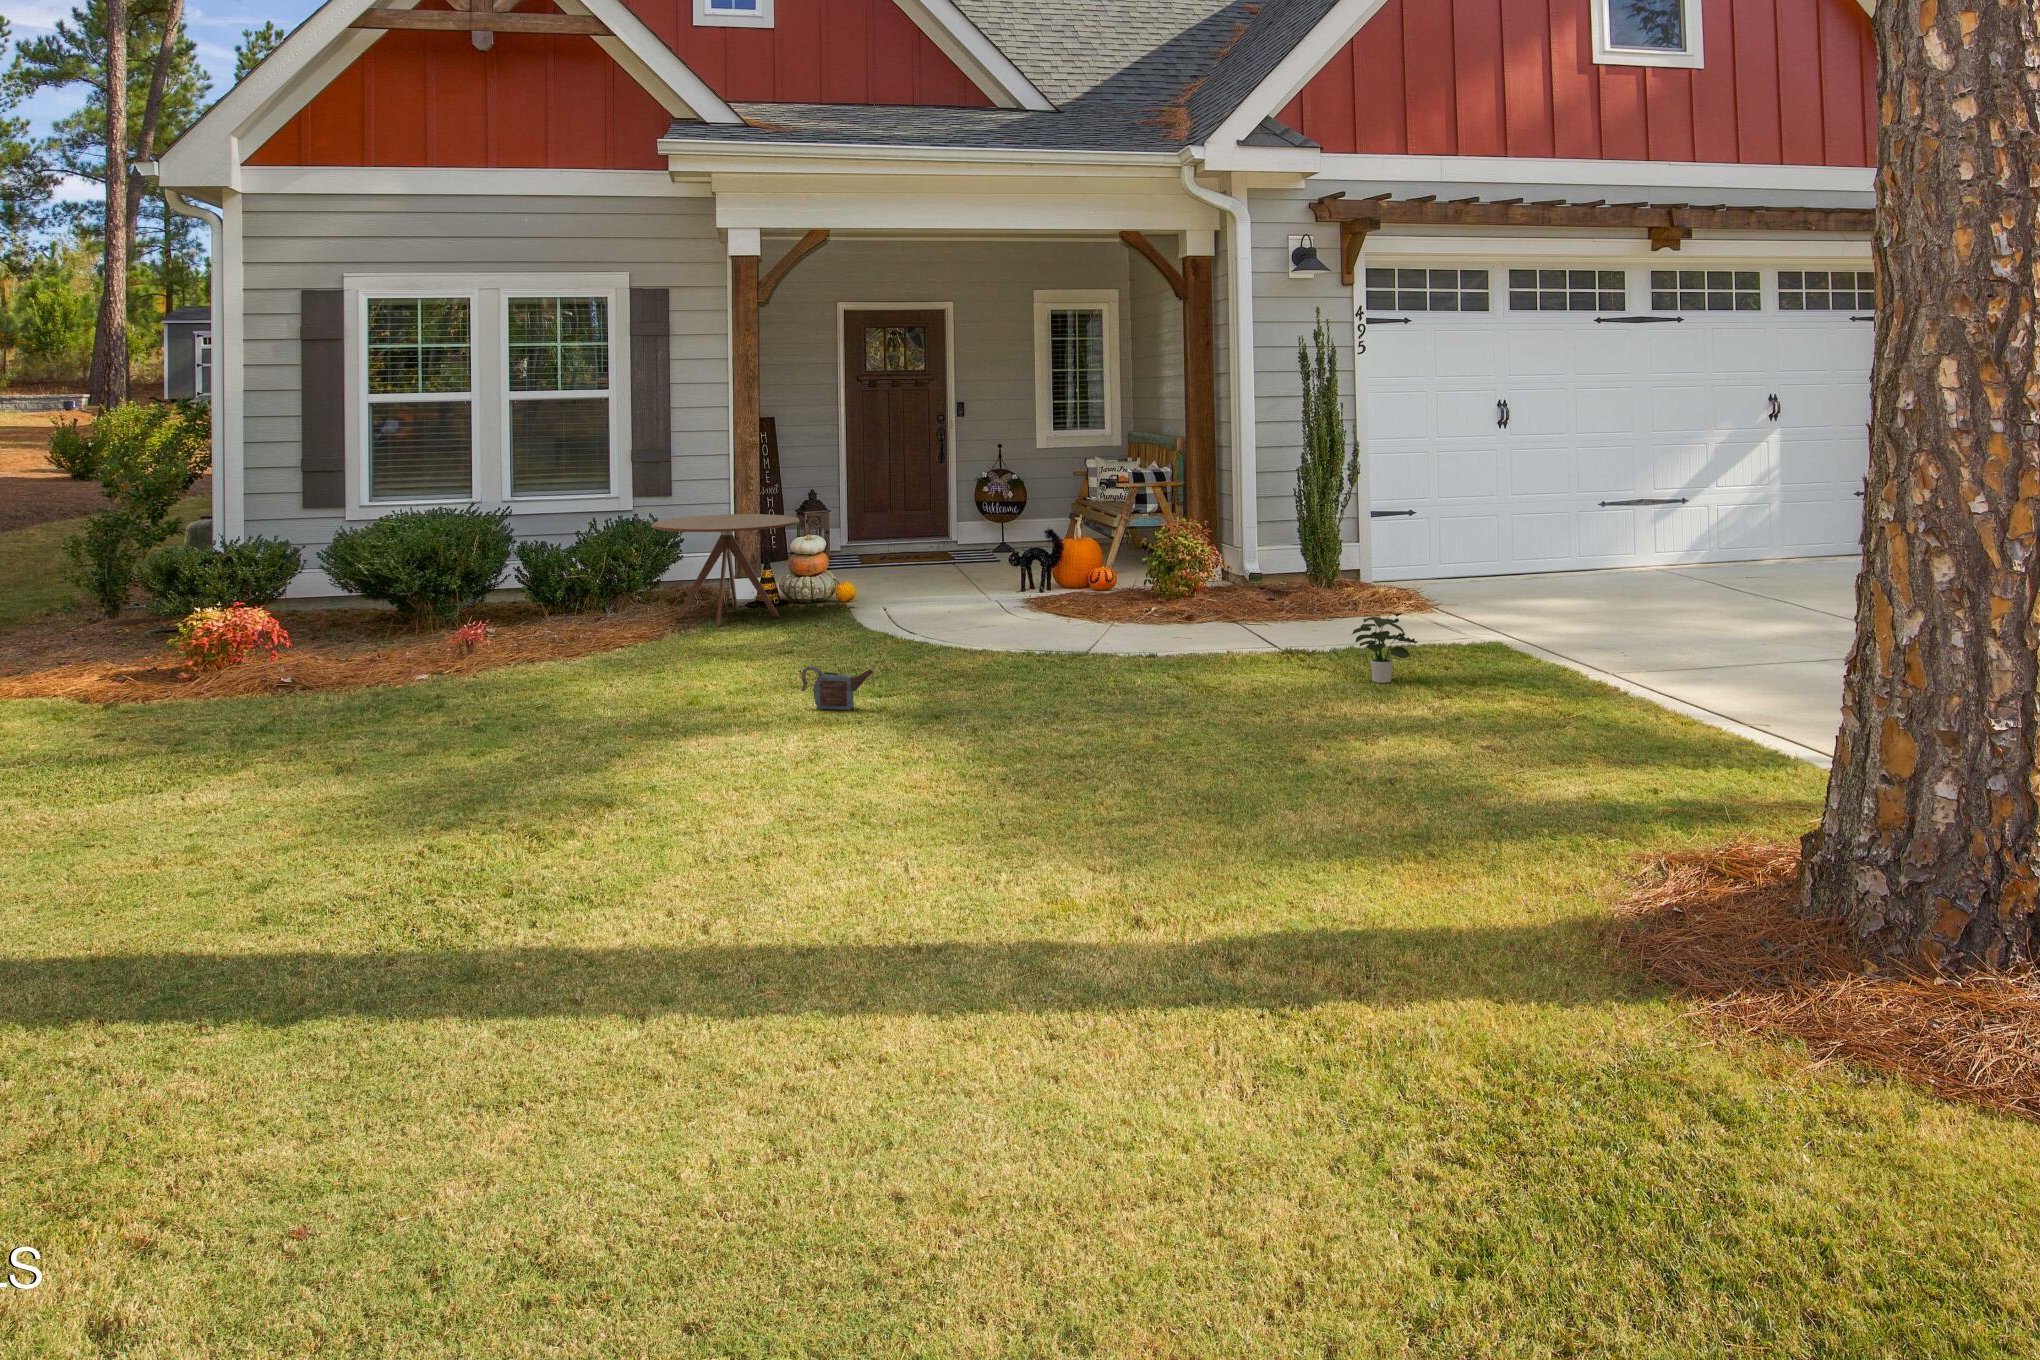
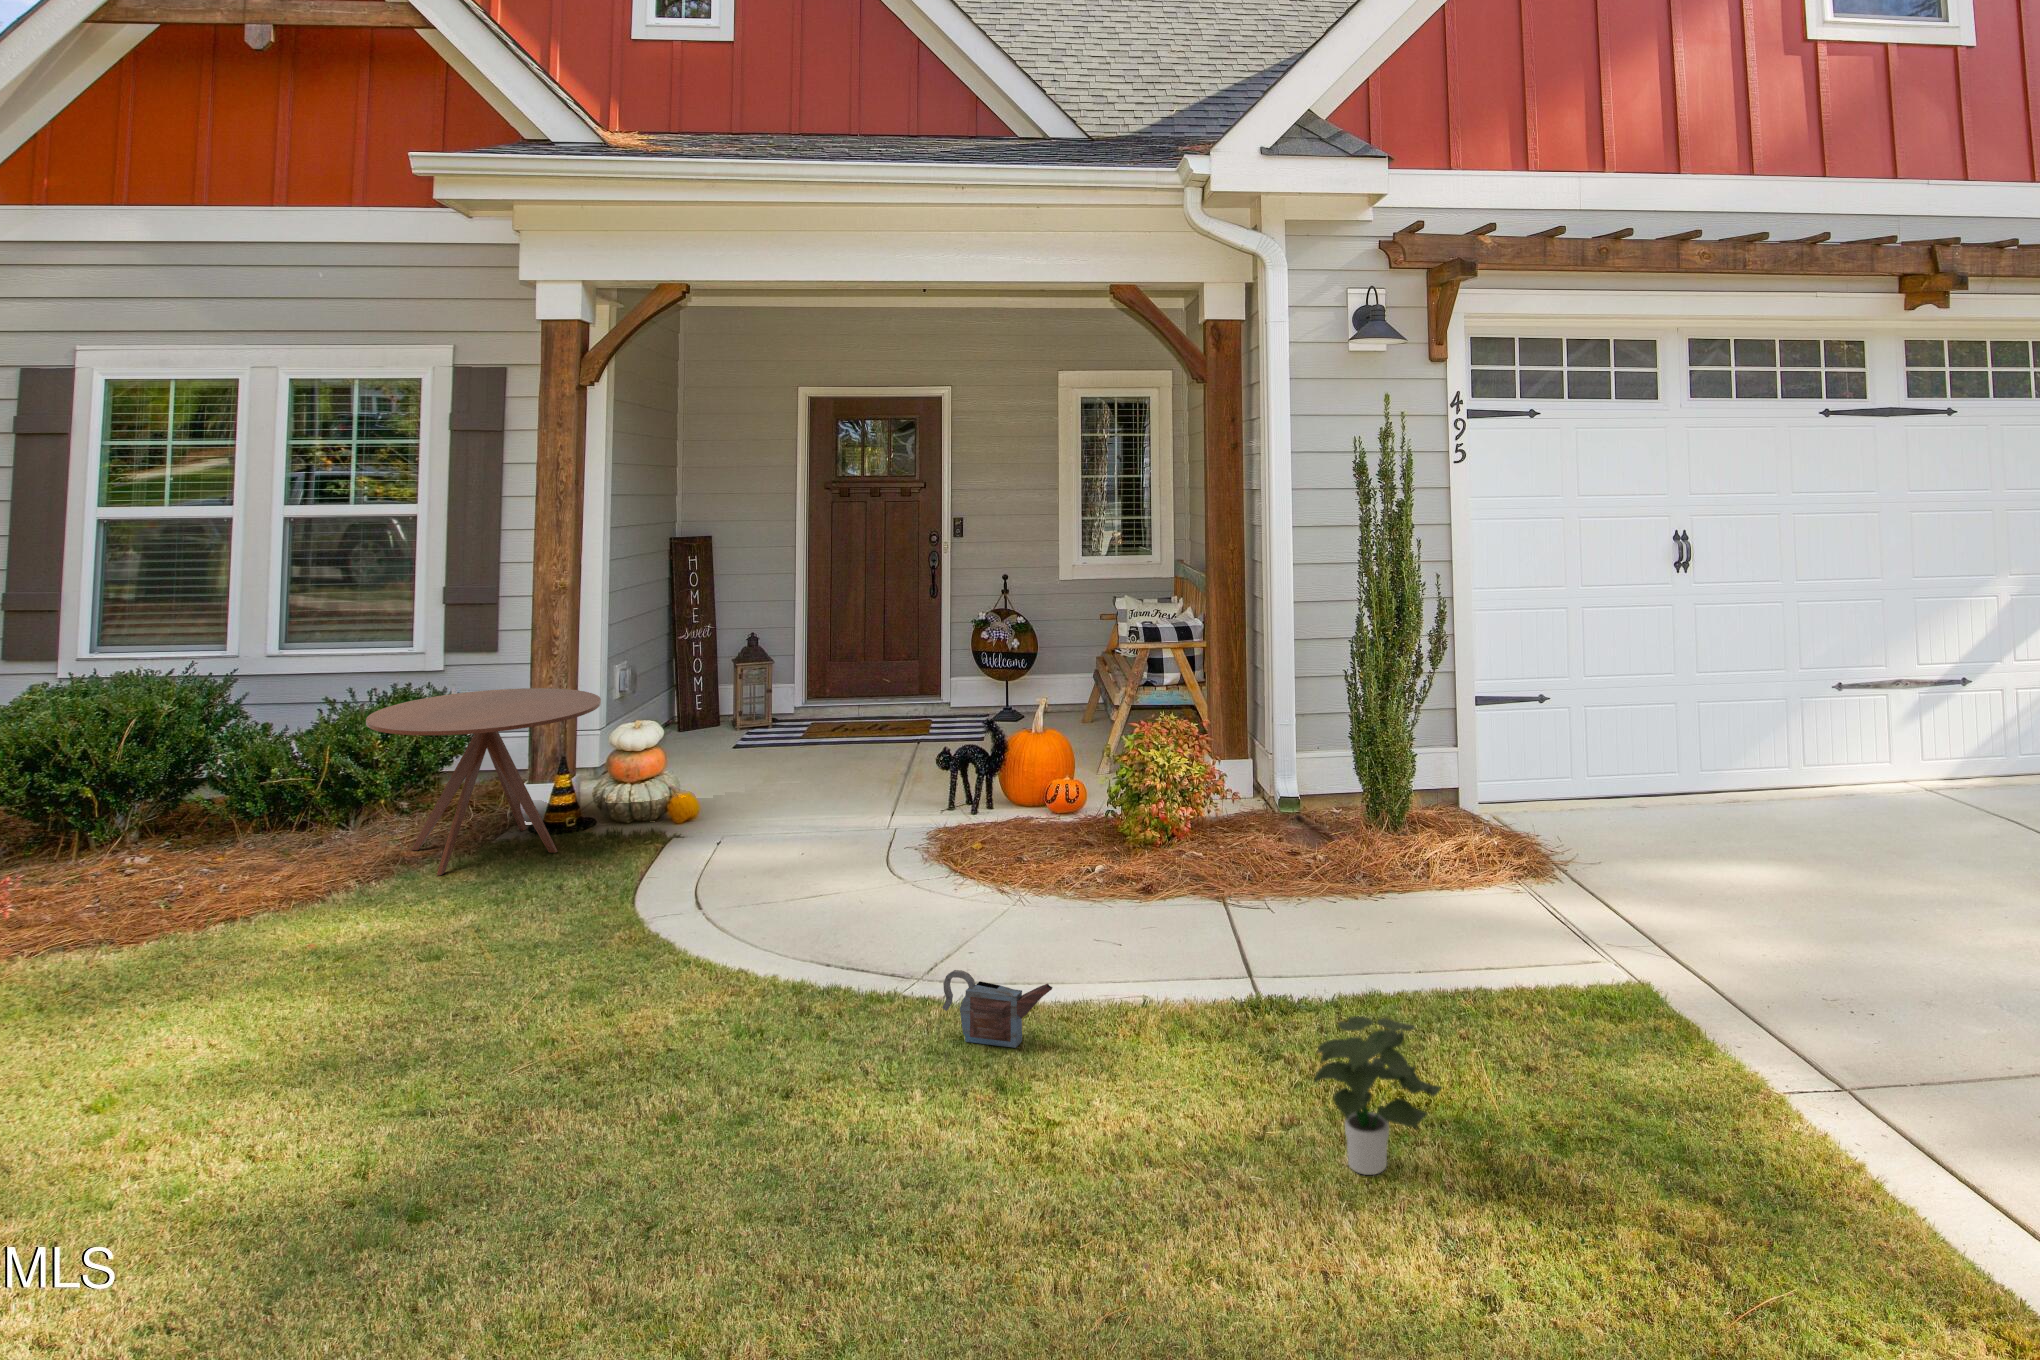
watering can: present [801,666,873,710] -> present [942,970,1052,1048]

